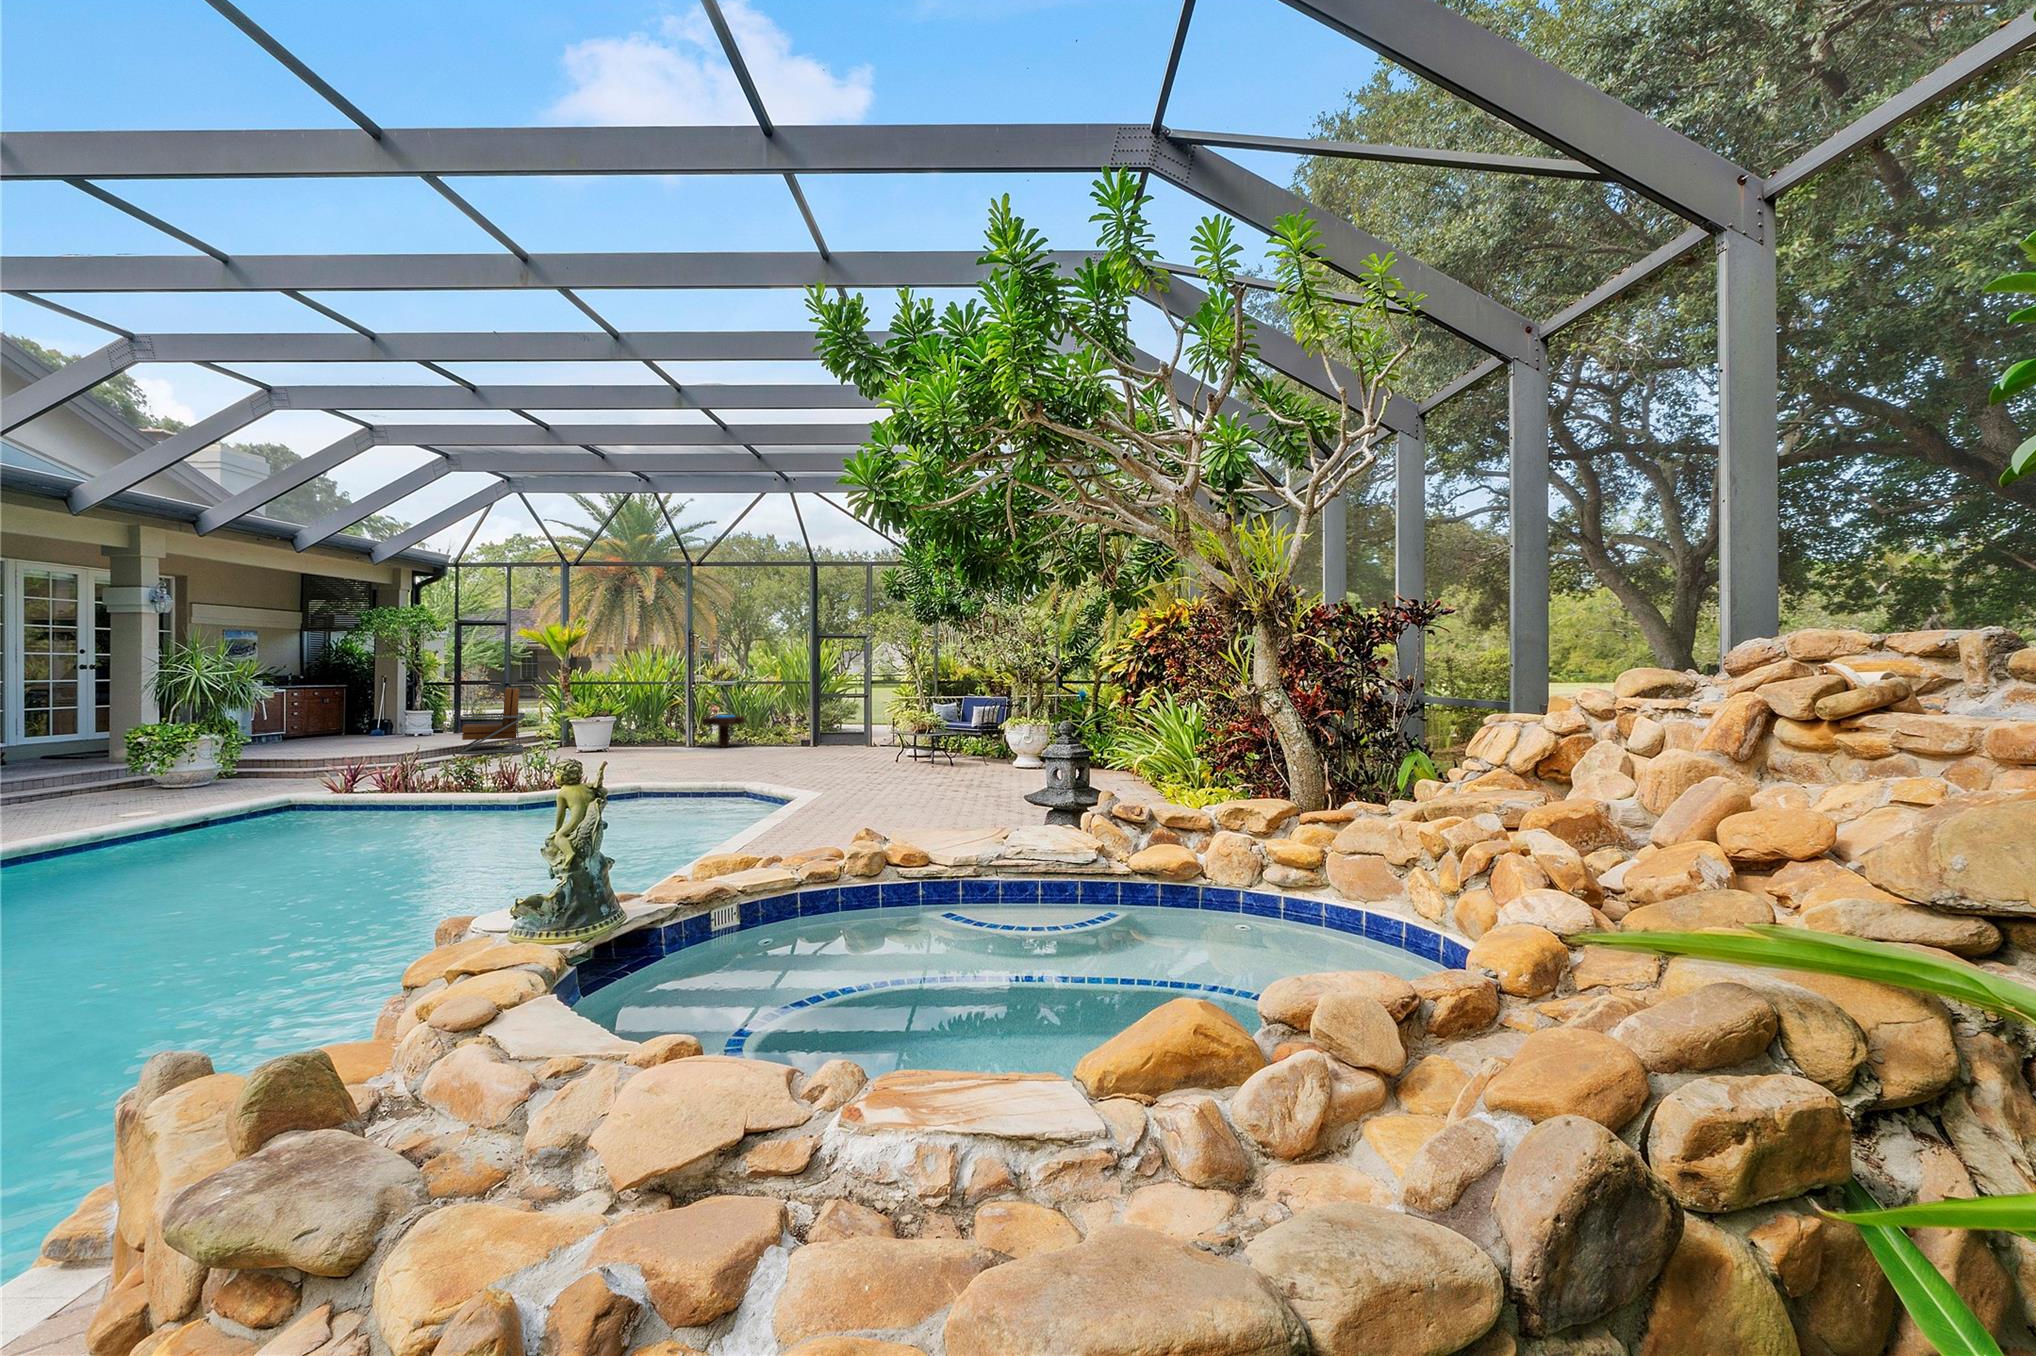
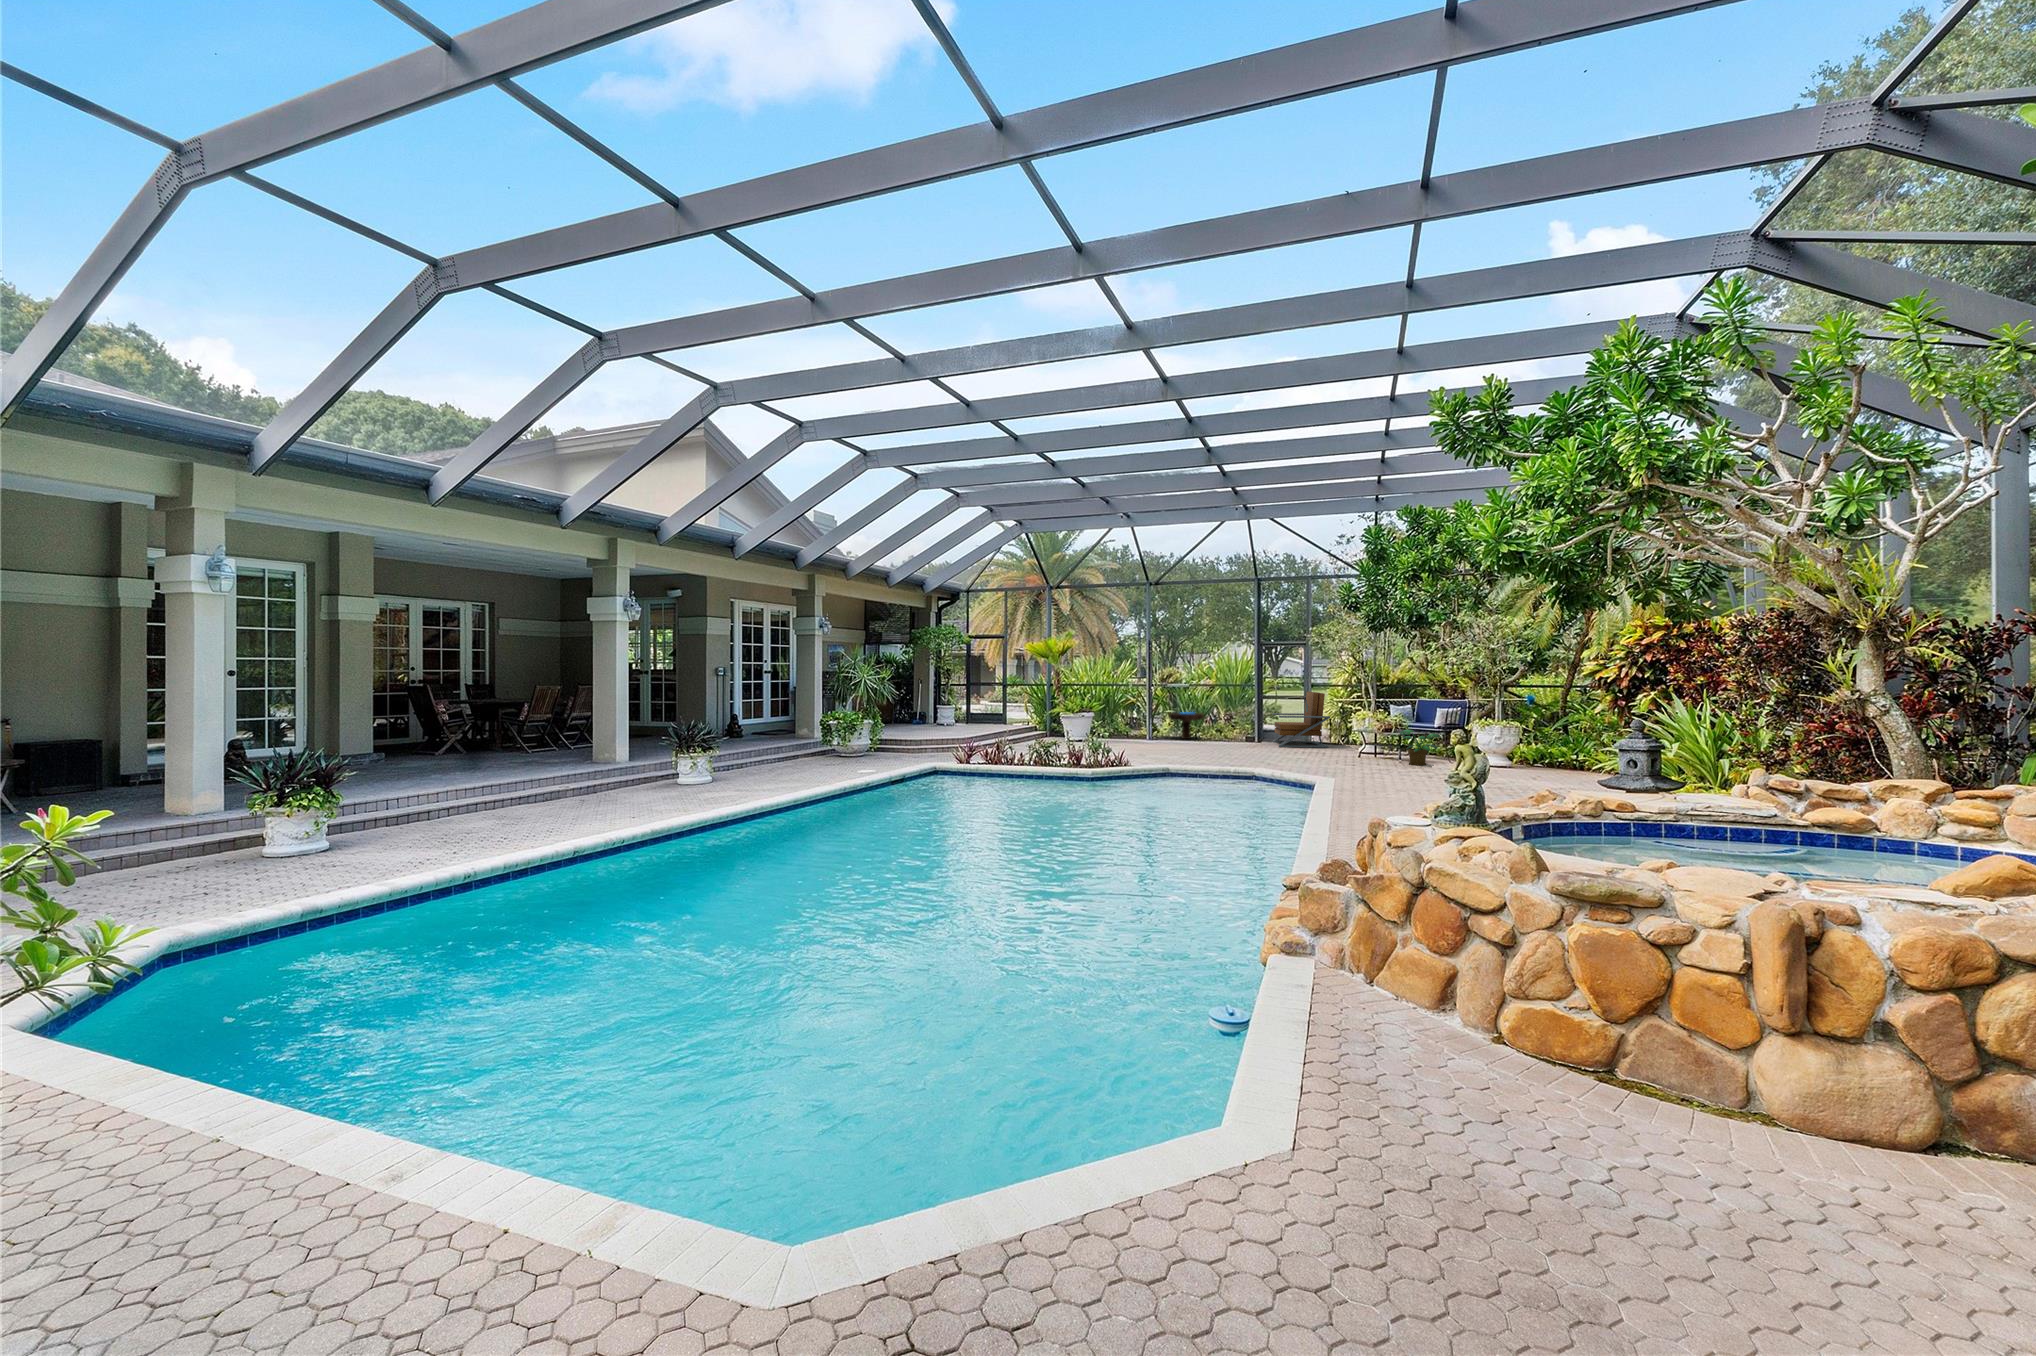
lounge chair: present [460,688,525,754] -> present [1272,691,1330,748]
potted plant: none [934,732,973,773] -> present [1400,730,1439,765]

